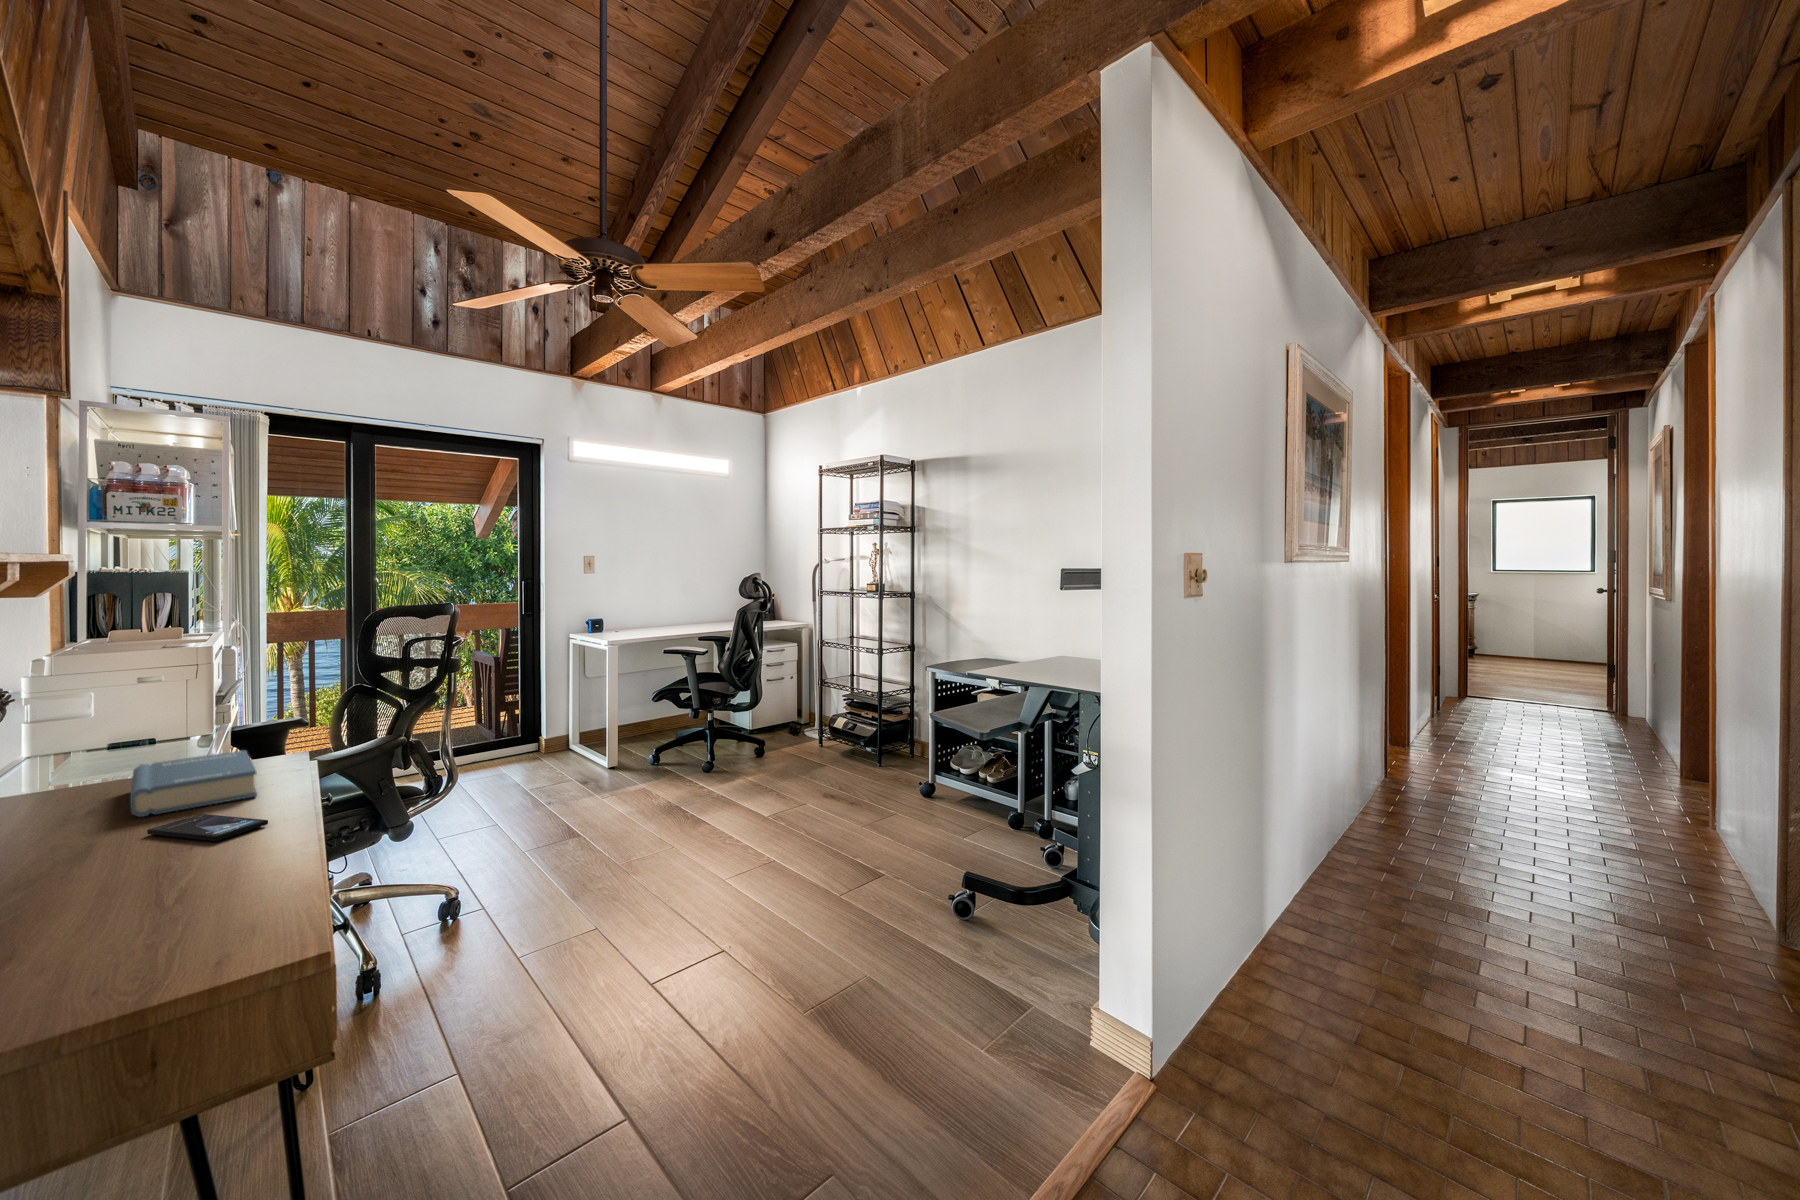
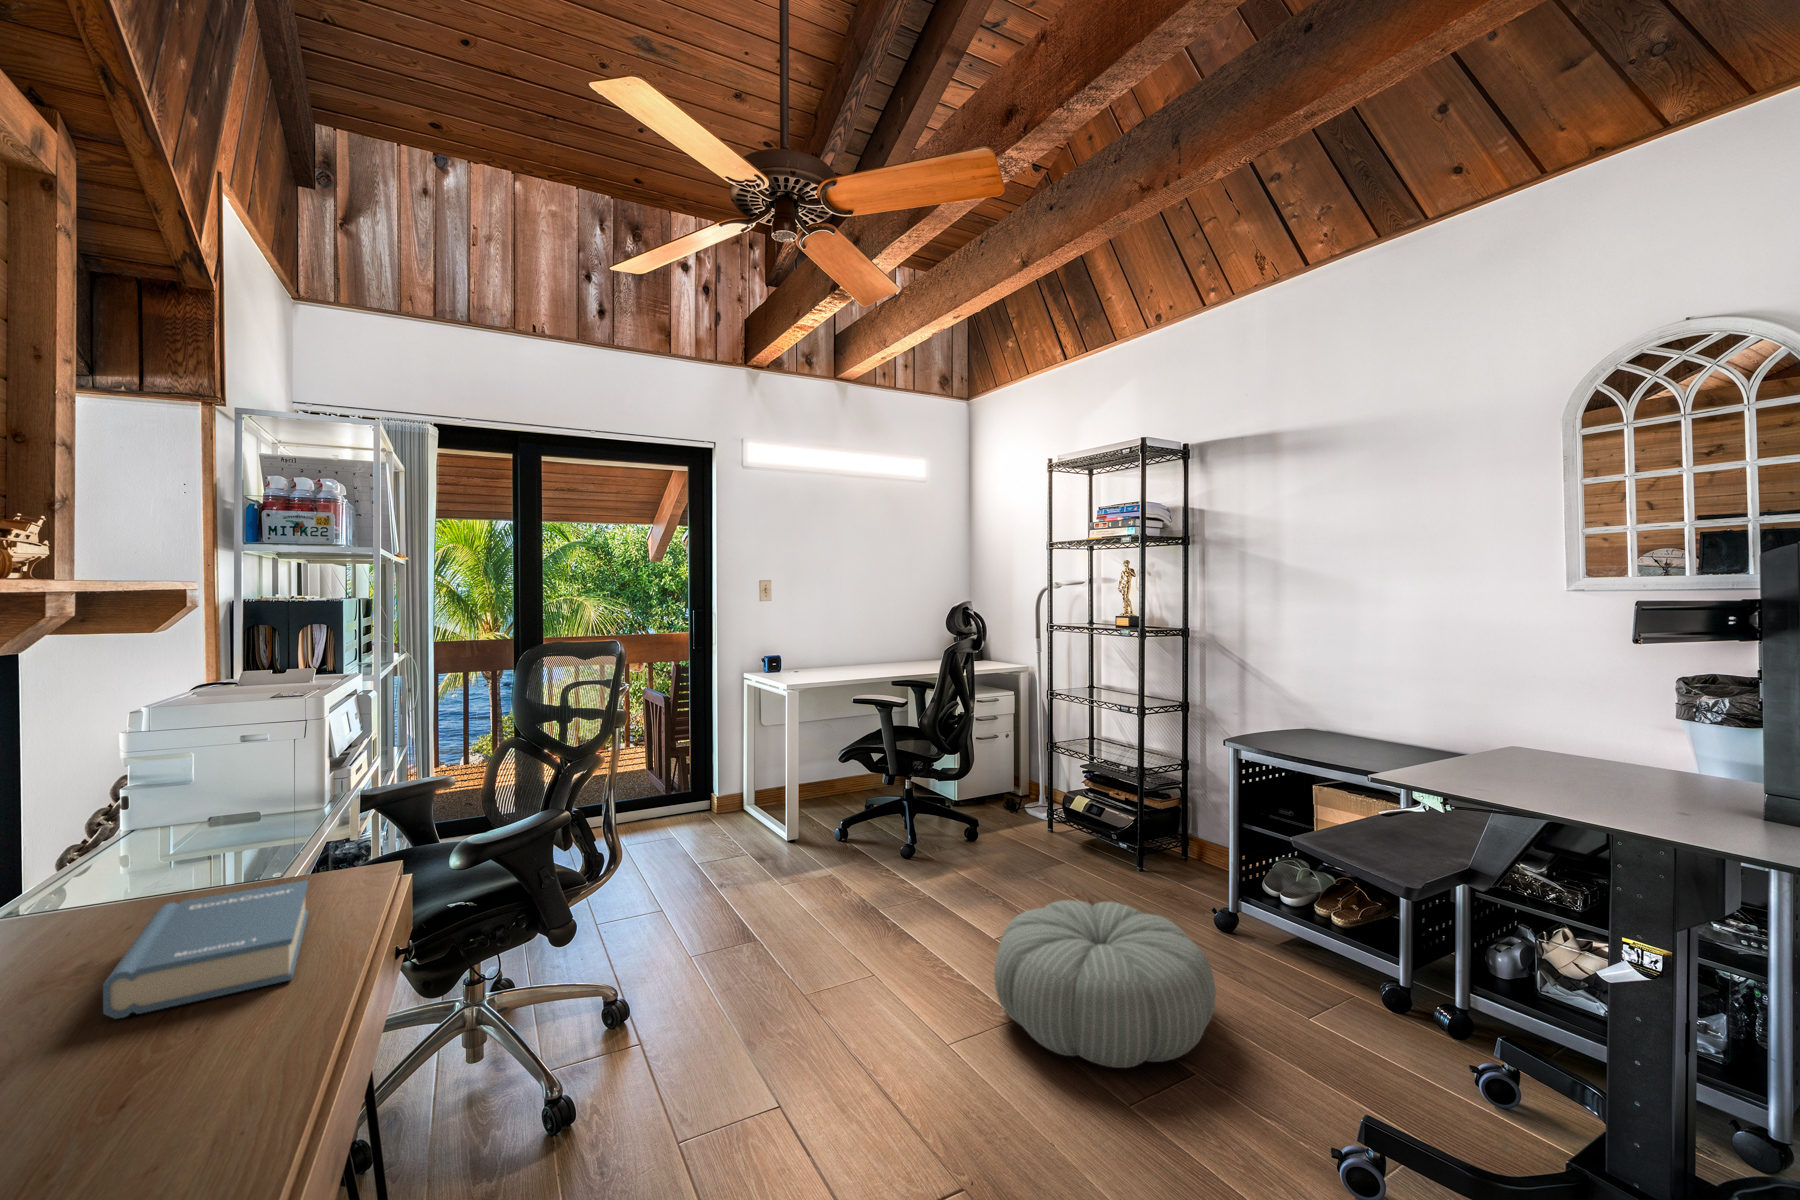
pouf: none [756,777,899,872] -> present [994,900,1216,1068]
smartphone: present [147,814,268,841] -> none [93,1027,268,1118]

